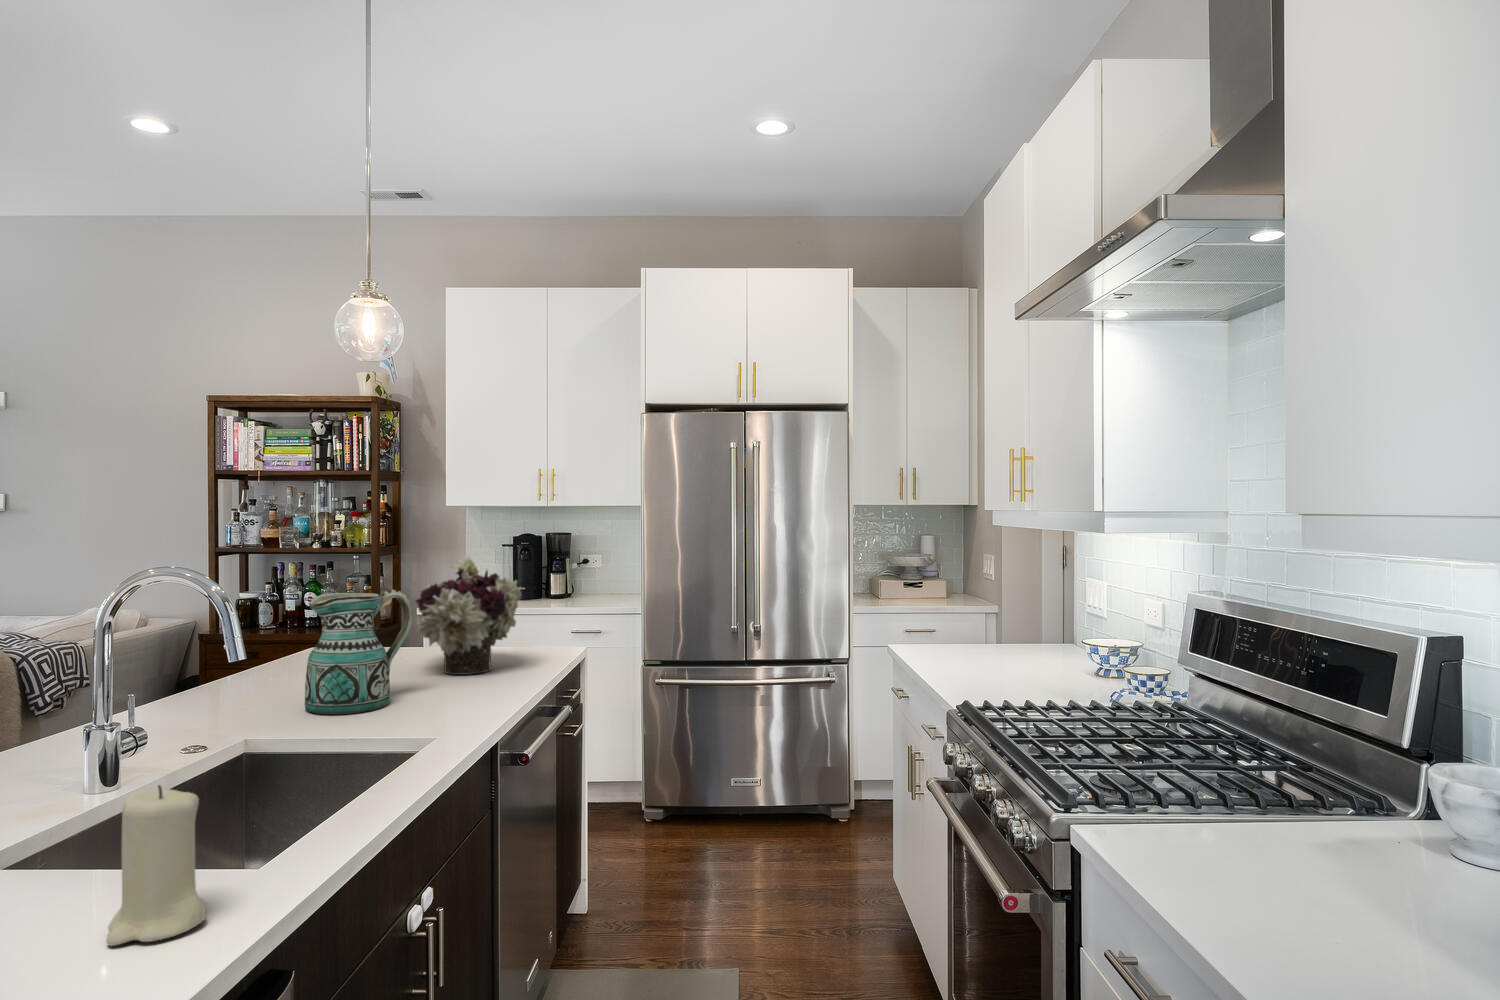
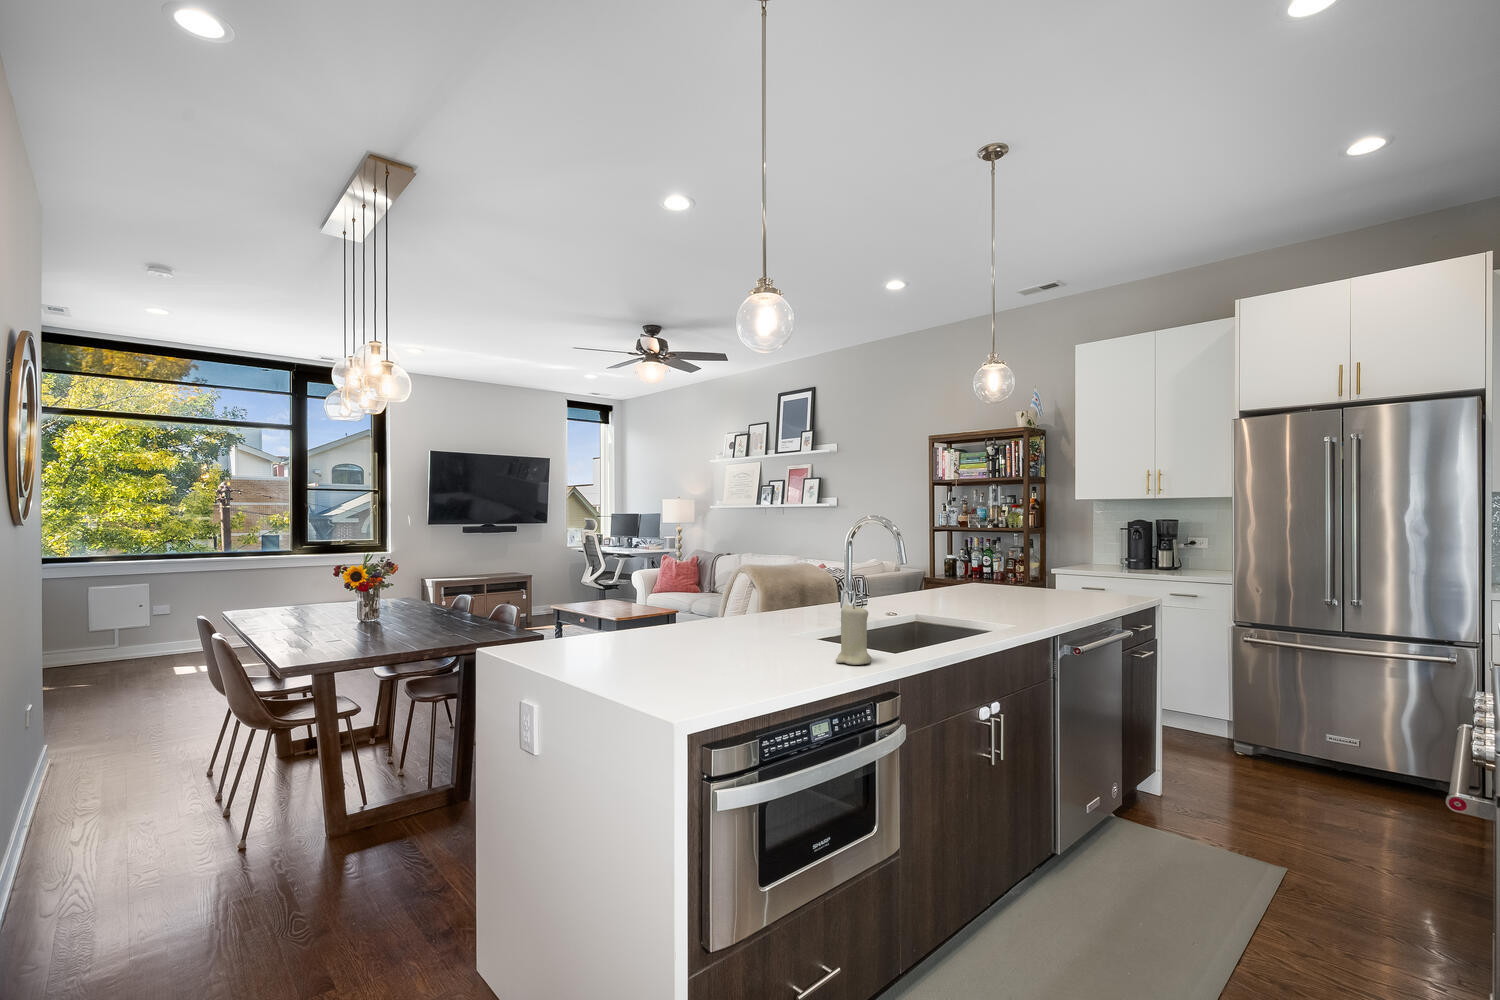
flower arrangement: present [415,557,521,675] -> none [1020,528,1093,604]
ceramic pitcher: present [305,590,413,714] -> none [950,544,1011,612]

